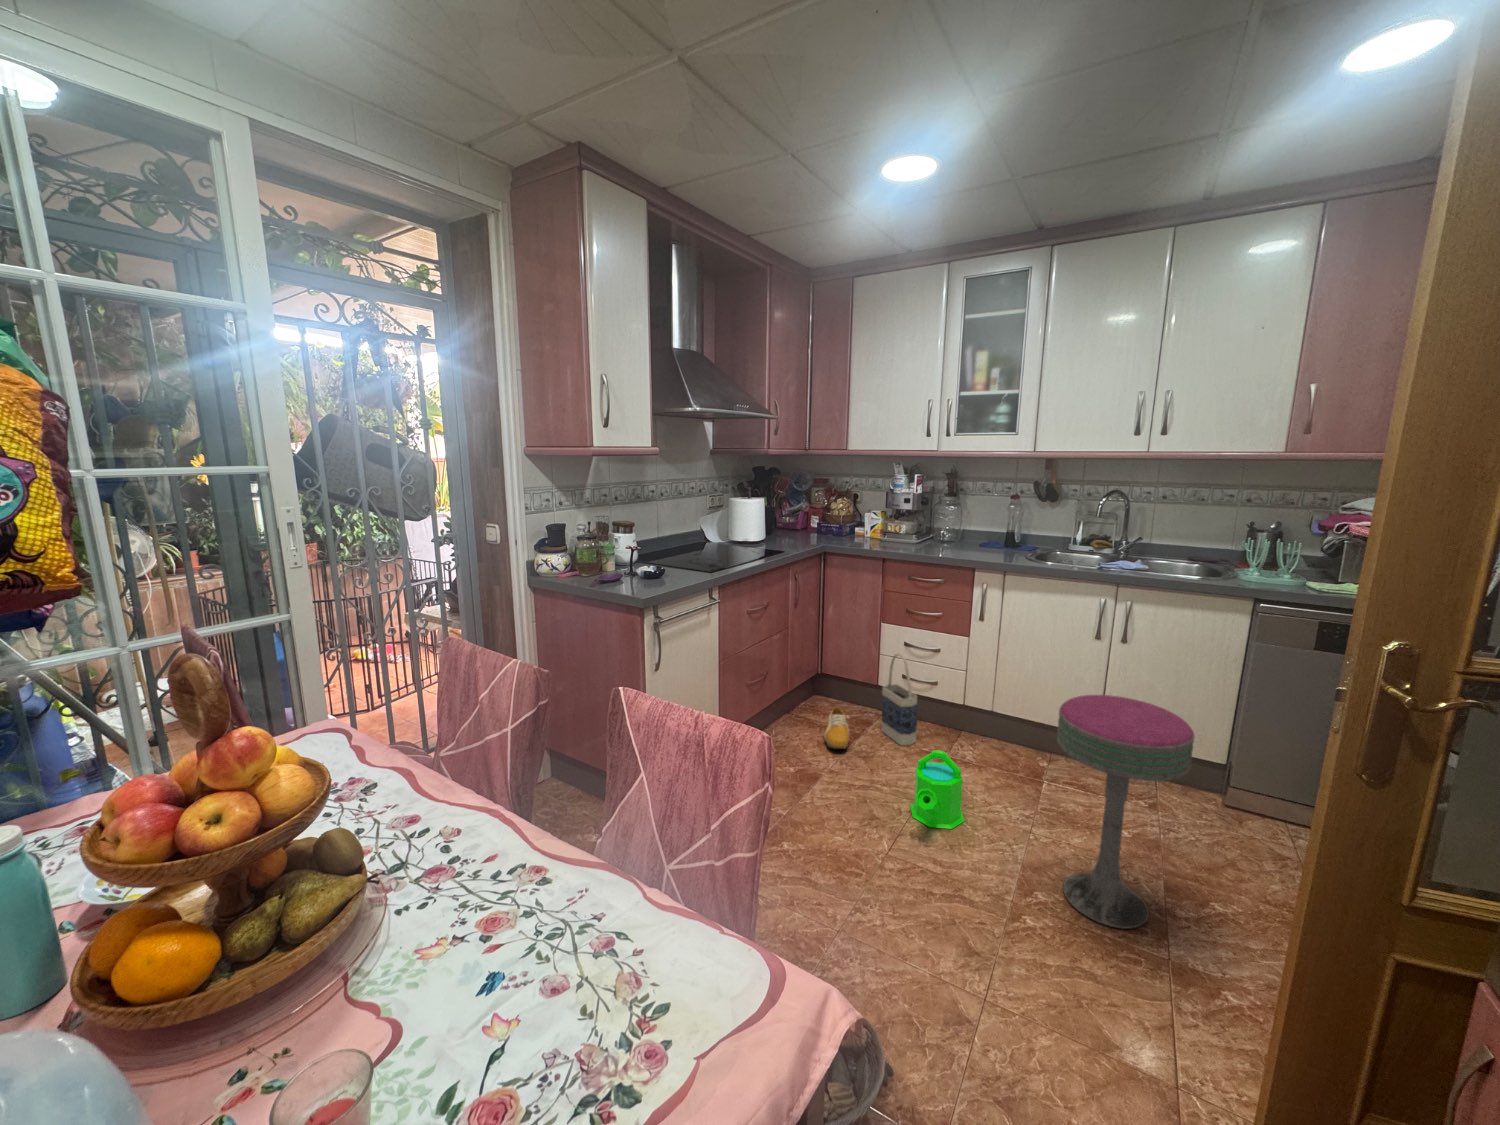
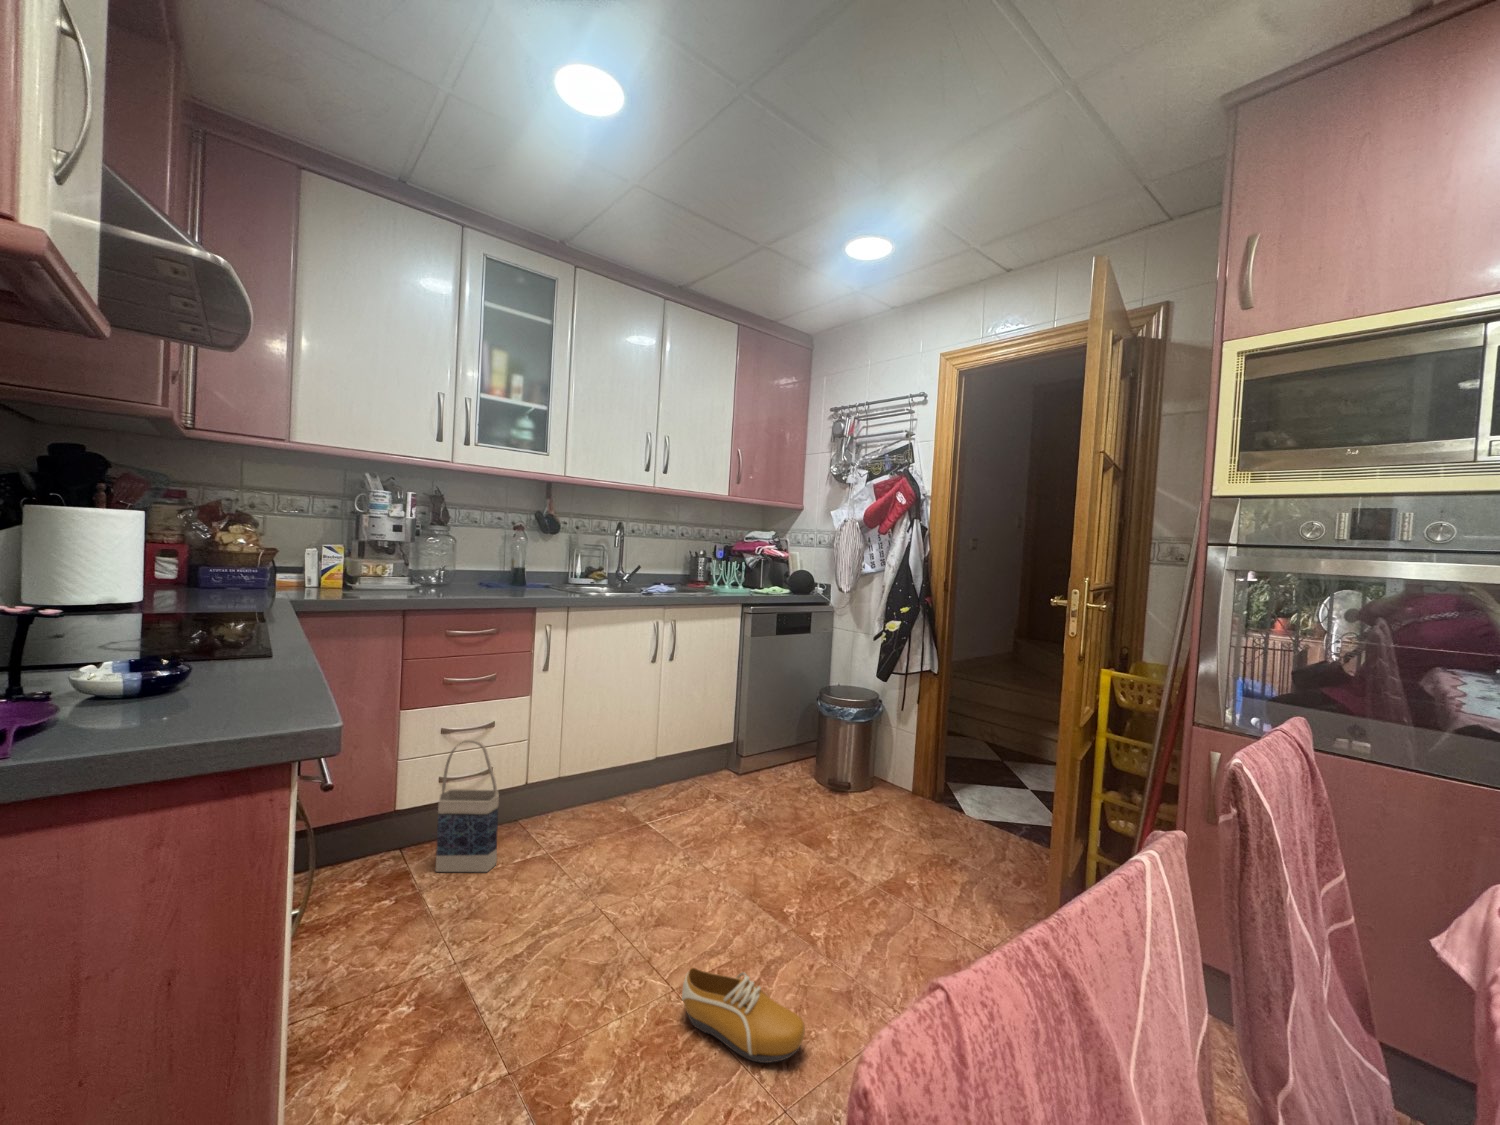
bar stool: present [1057,695,1194,929] -> none [769,686,870,894]
shoe: present [824,708,849,749] -> present [682,967,805,1063]
watering can: present [910,750,964,829] -> none [602,823,684,932]

